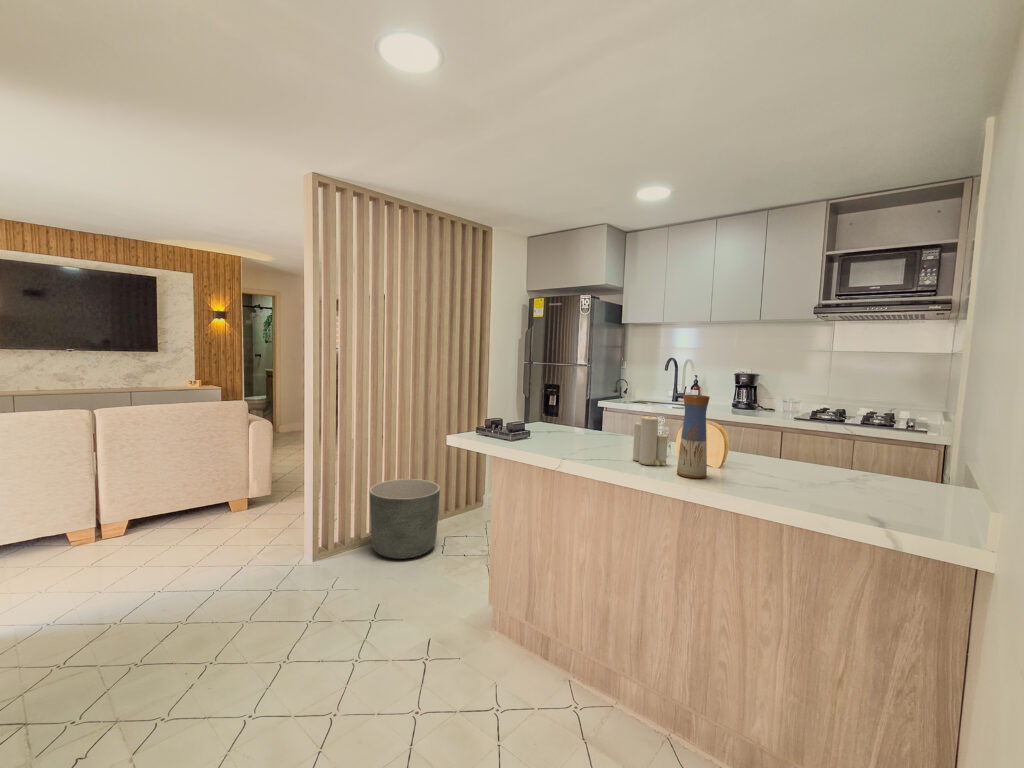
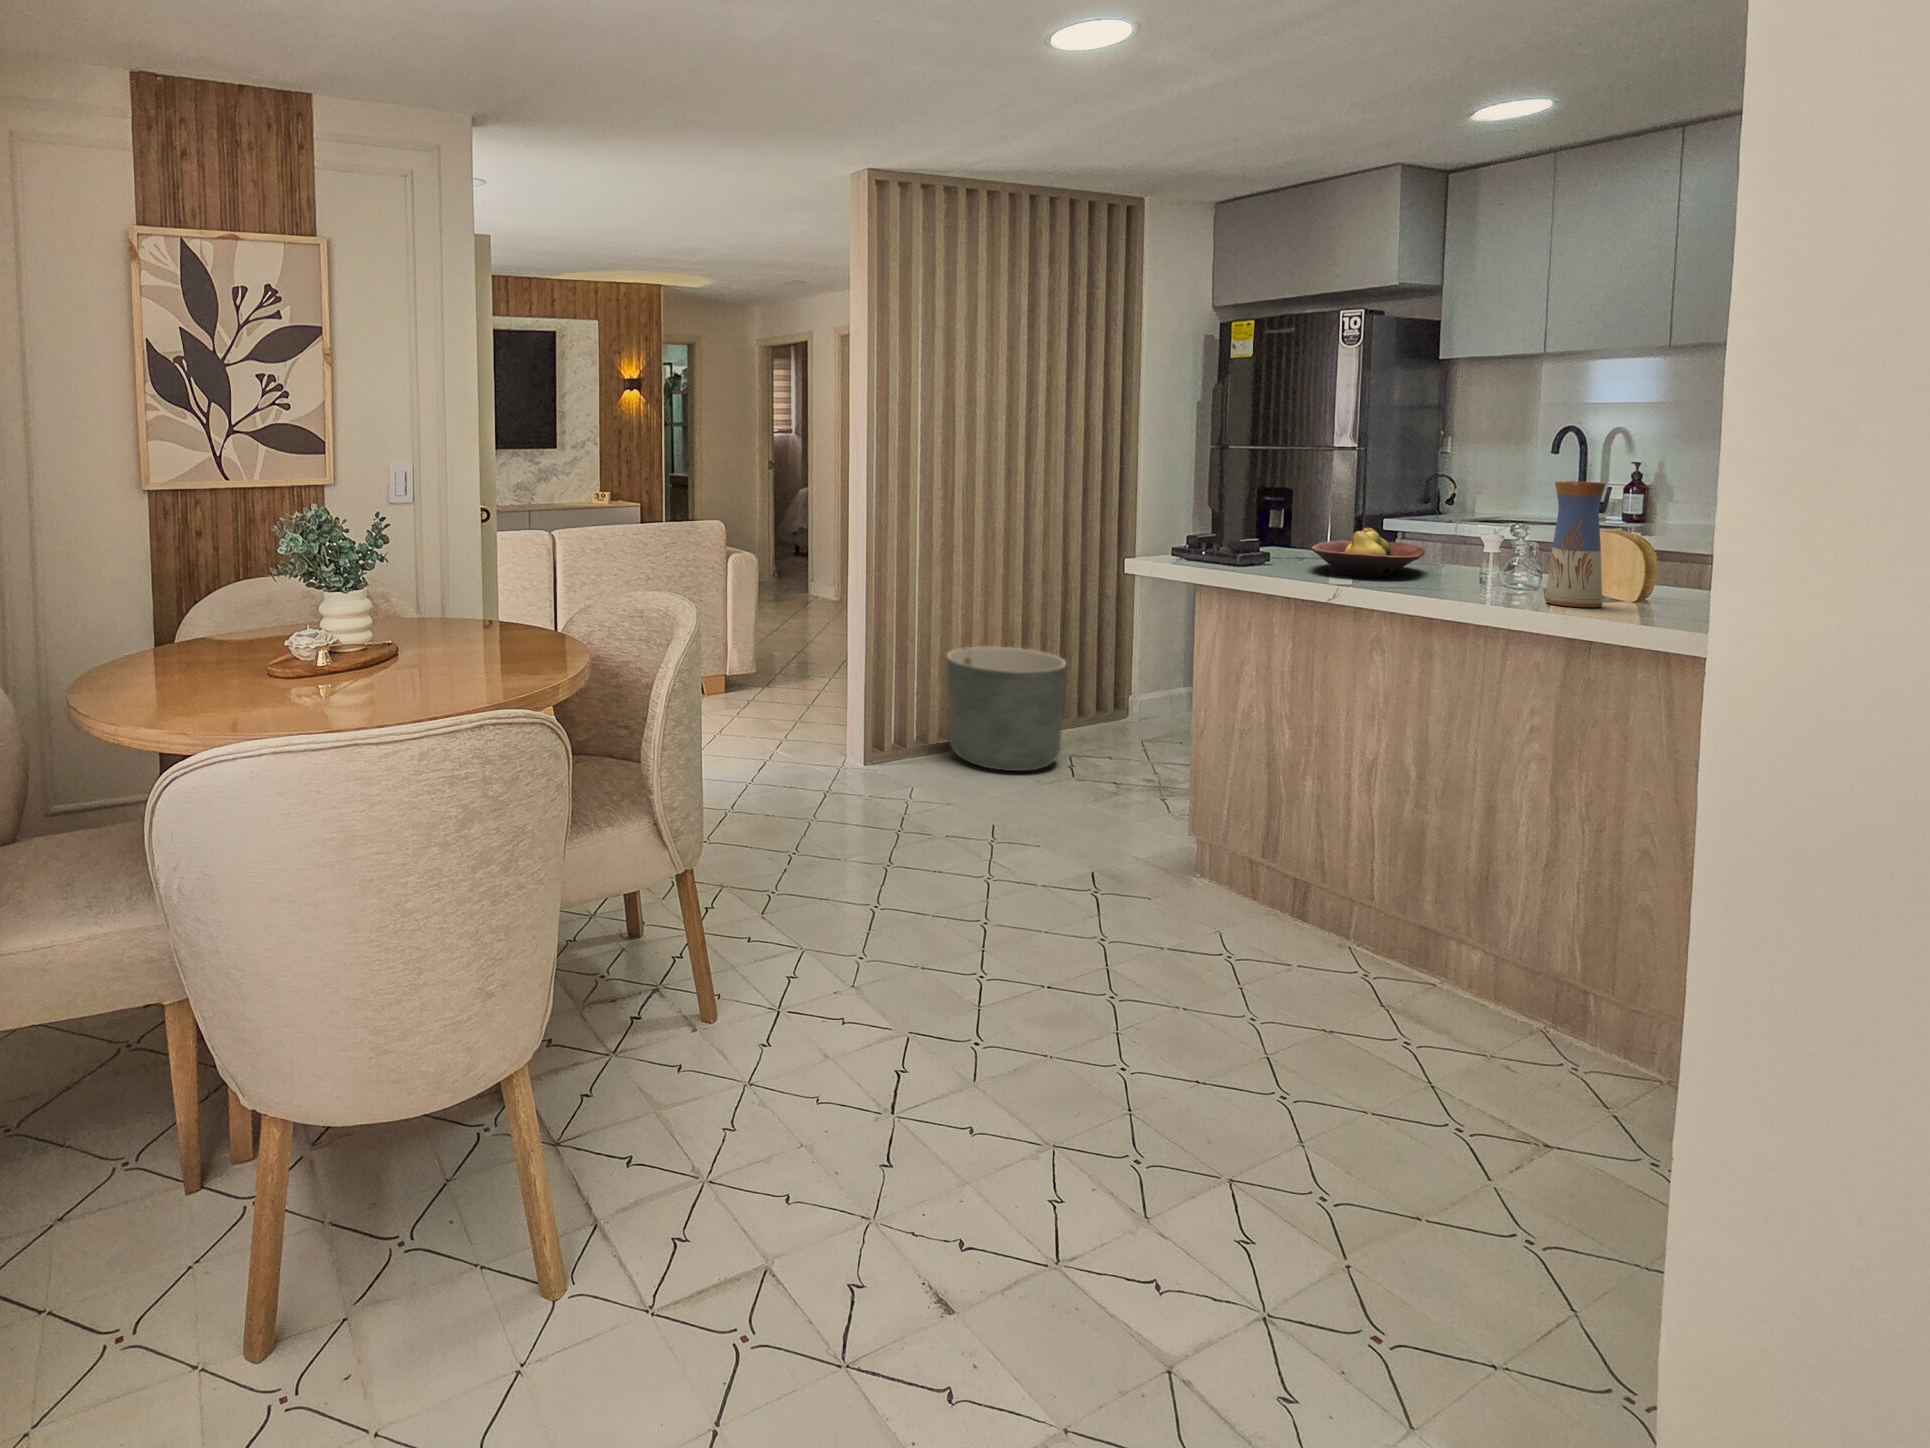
candle: present [633,416,668,466] -> none [1463,511,1530,595]
fruit bowl: none [554,417,613,451] -> present [1311,528,1425,577]

